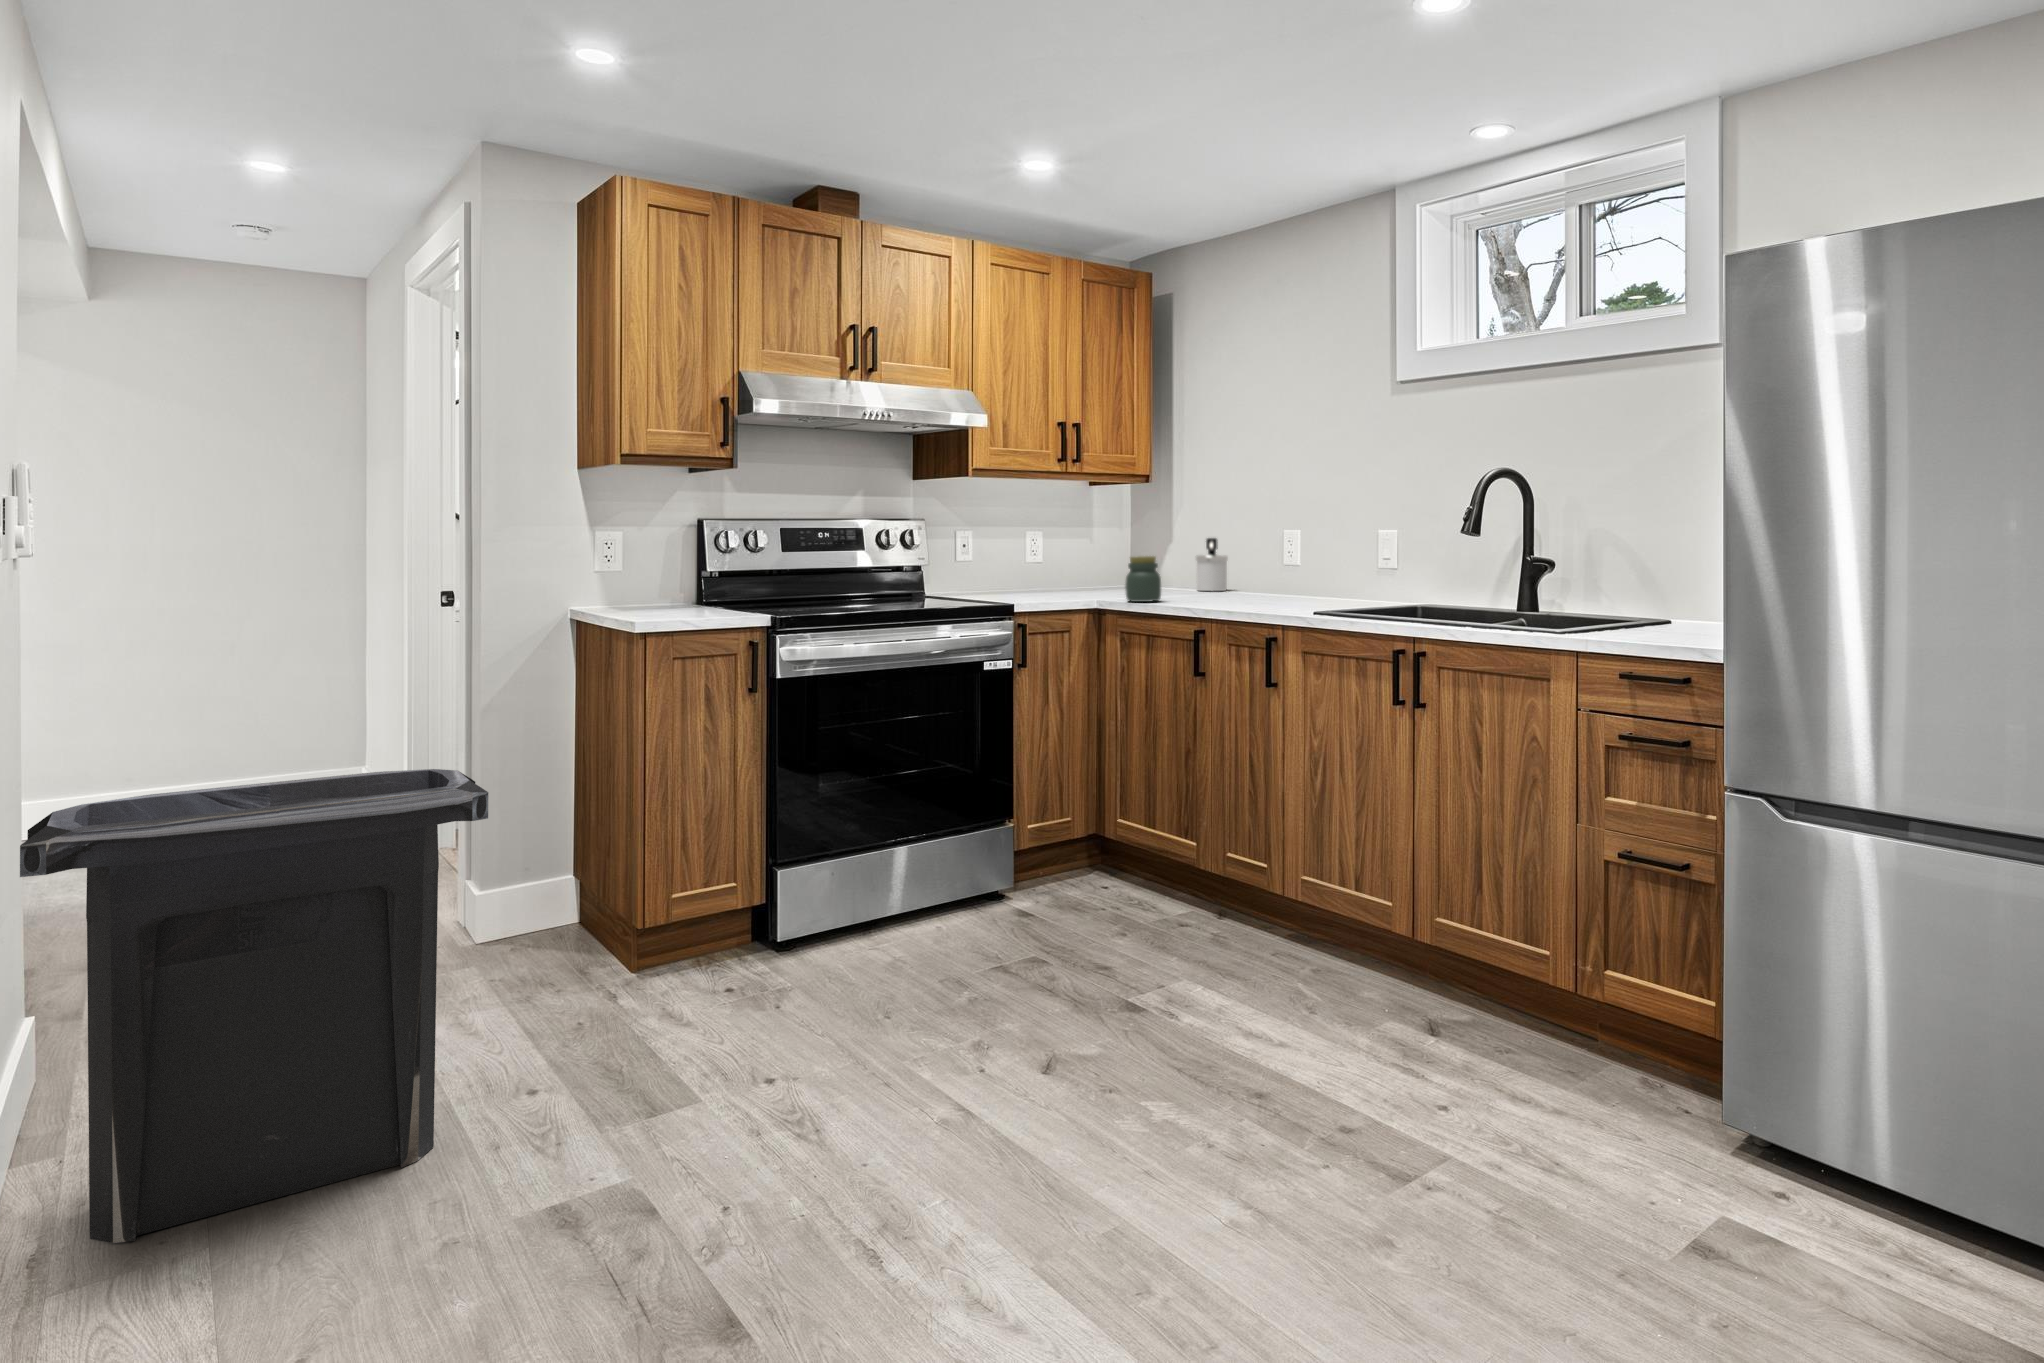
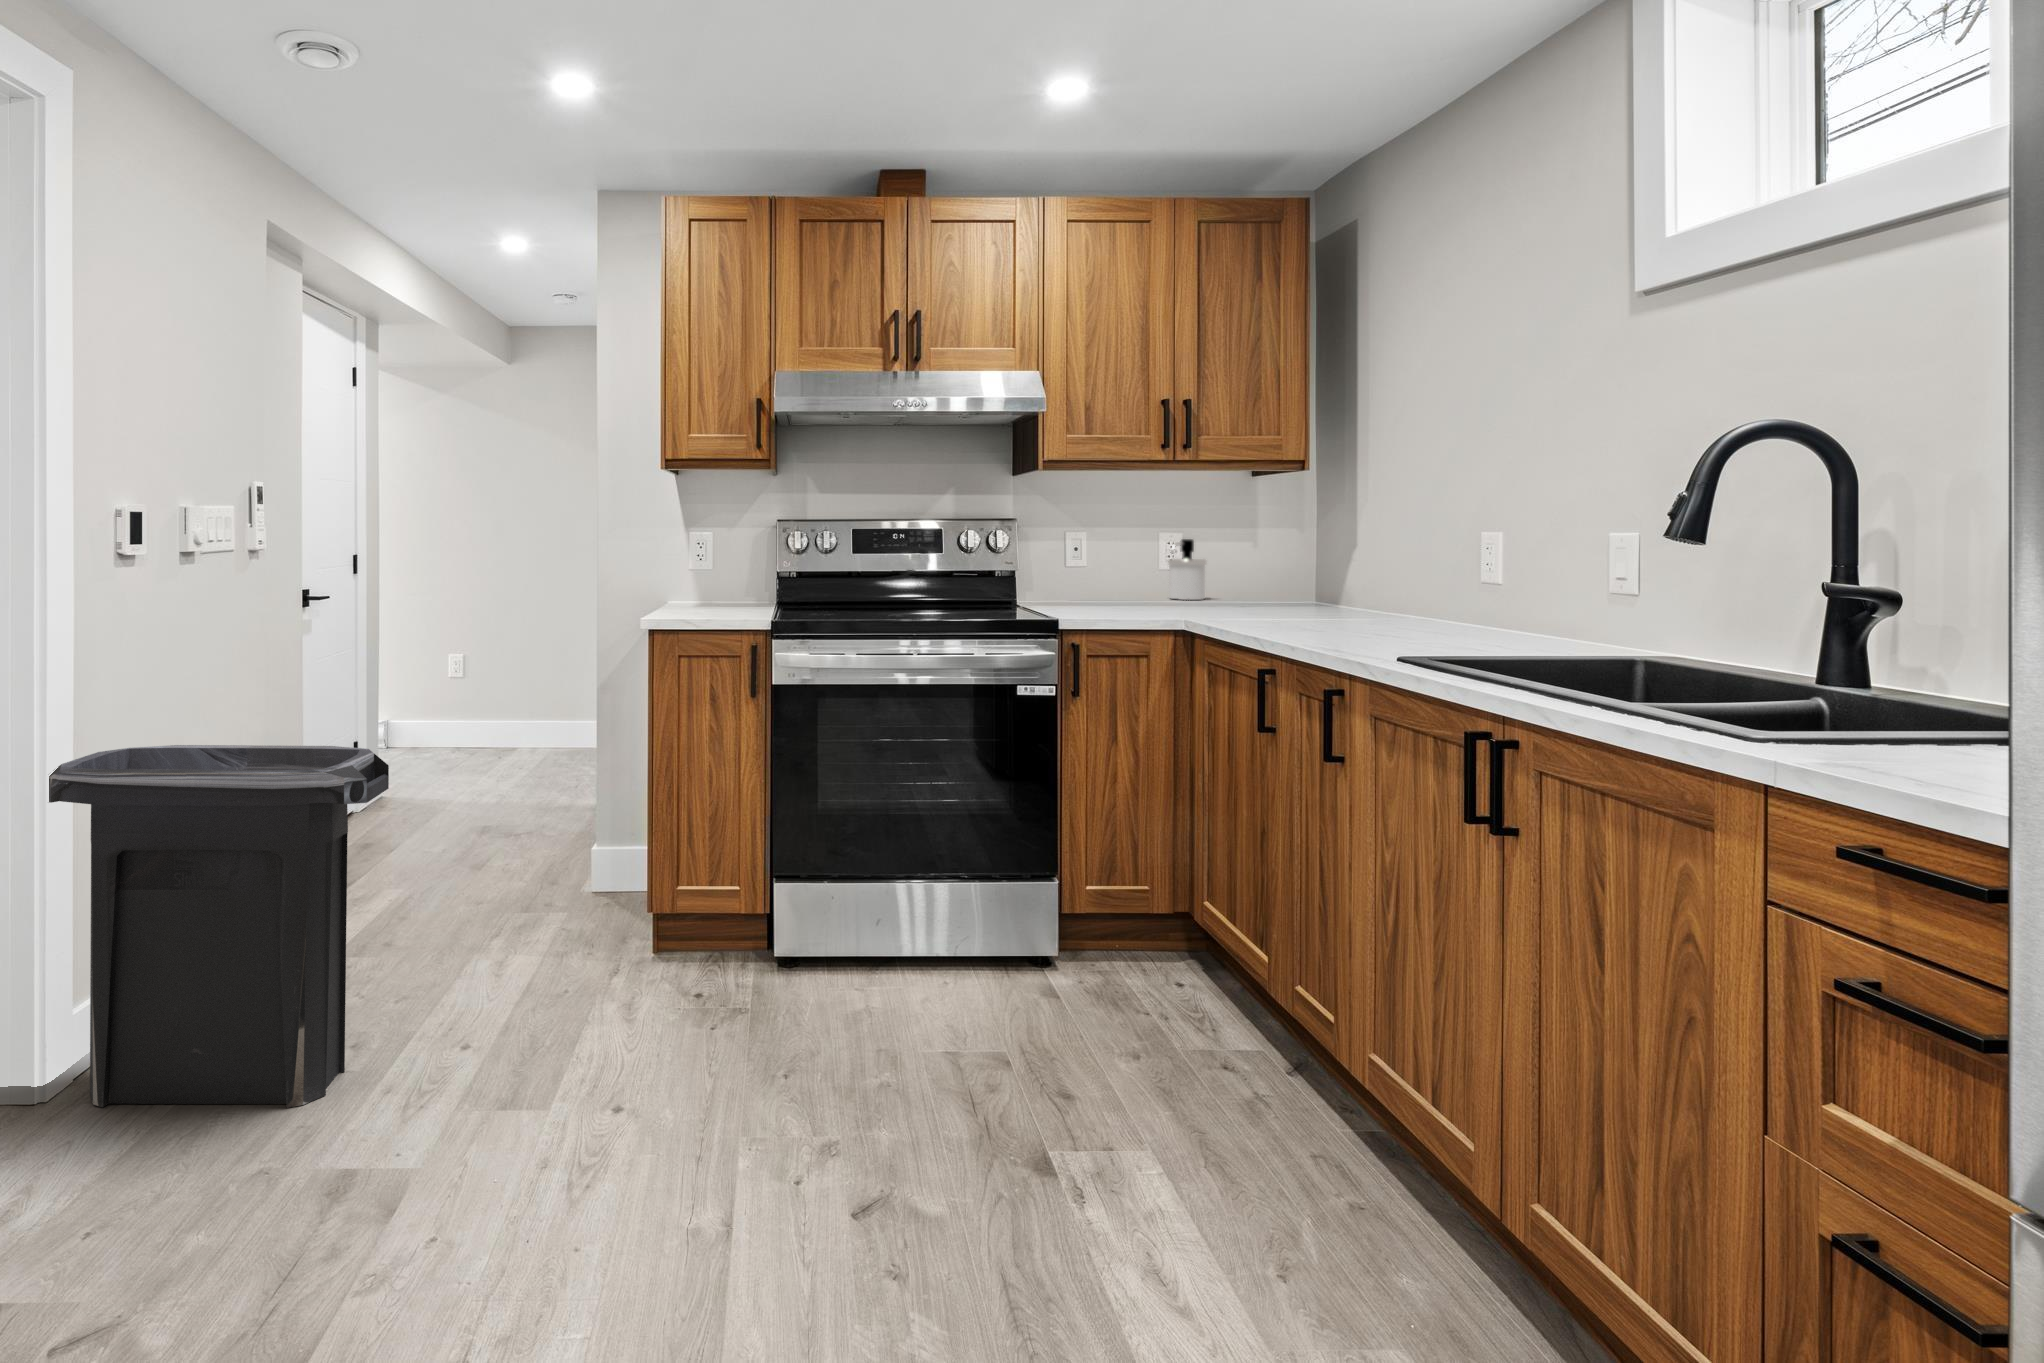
soap dispenser: present [1196,538,1228,591] -> present [1168,539,1207,600]
jar: present [1125,556,1161,602] -> none [1206,567,1255,626]

